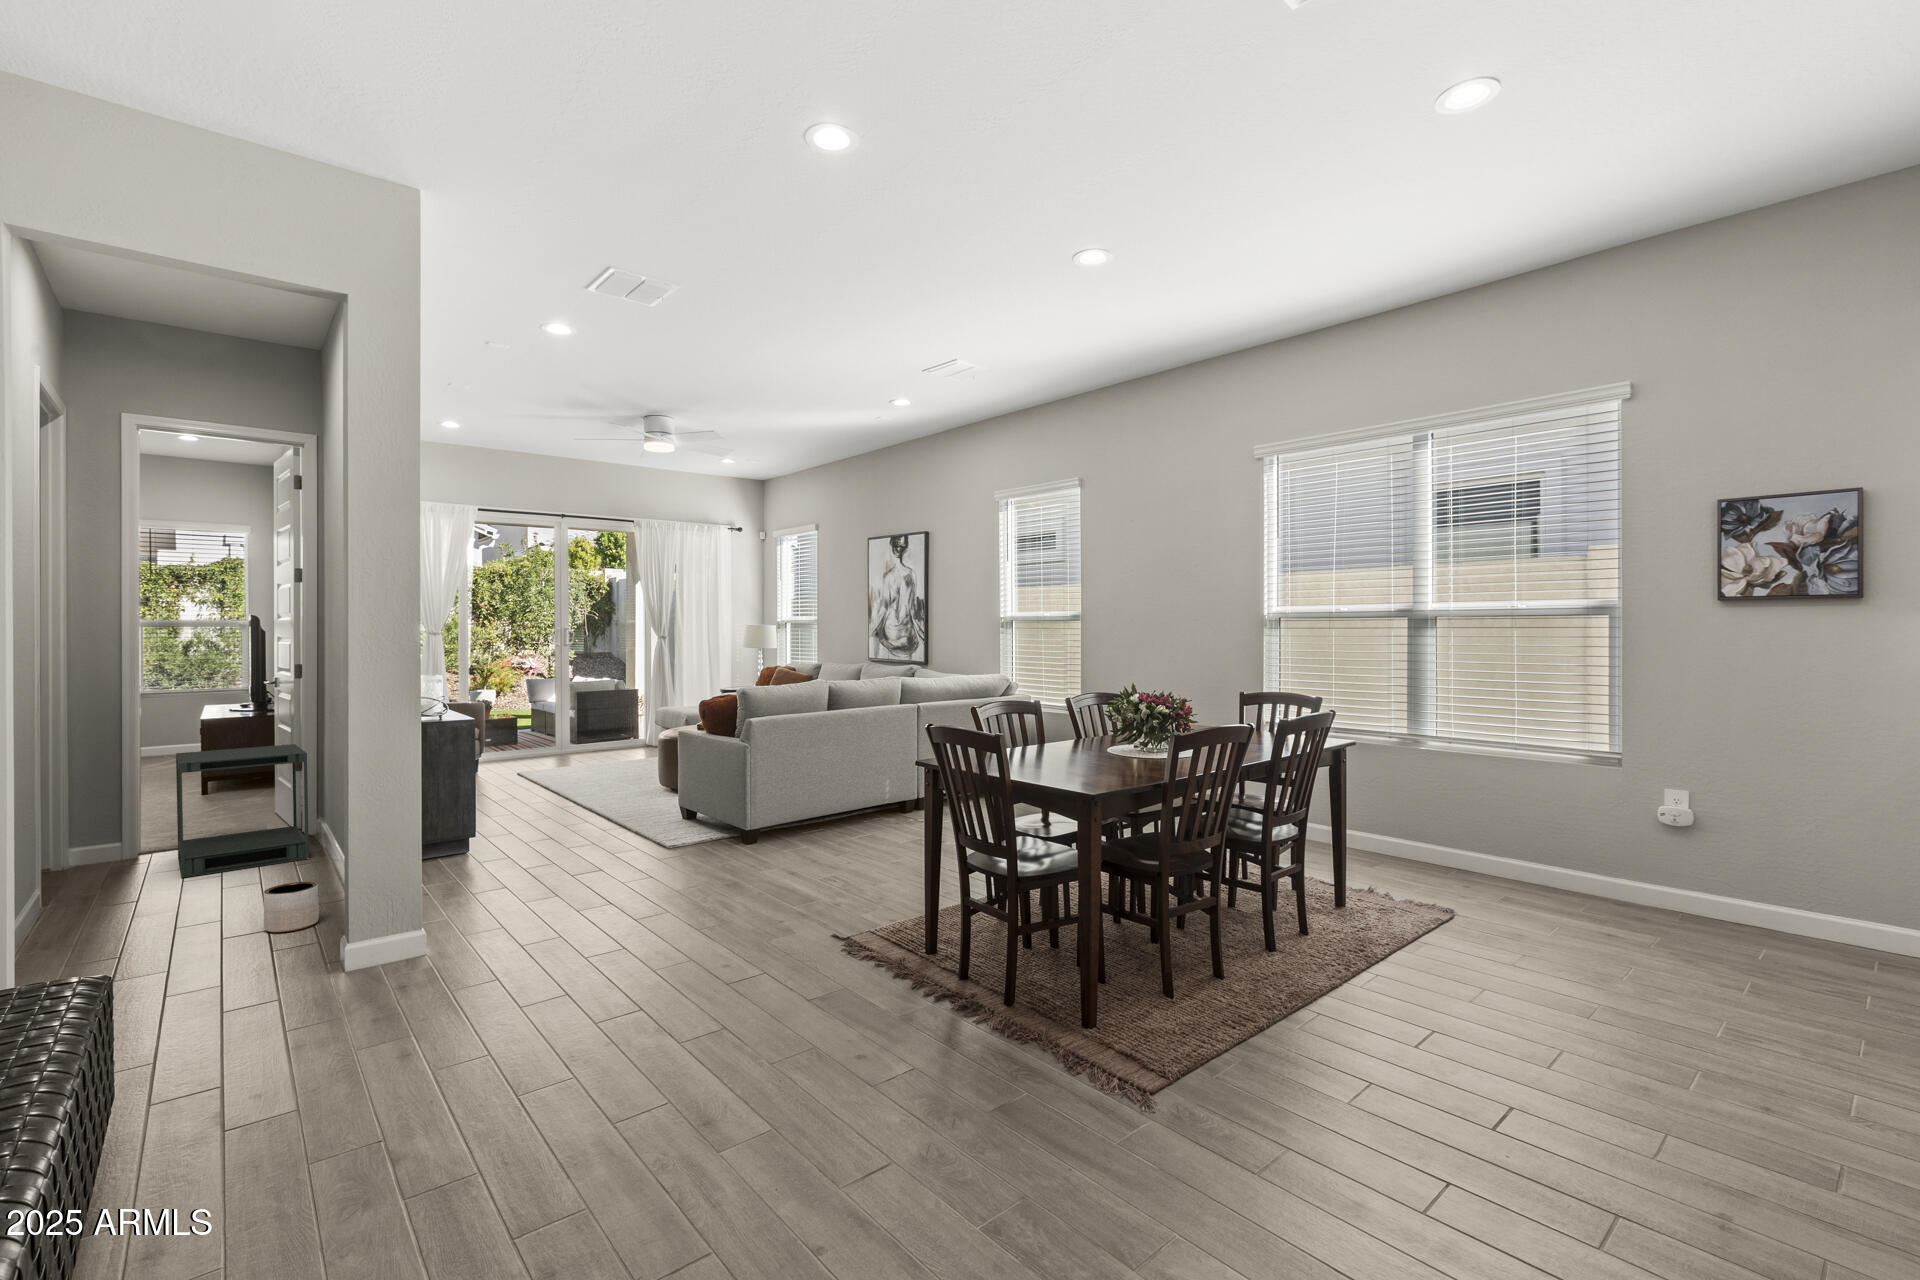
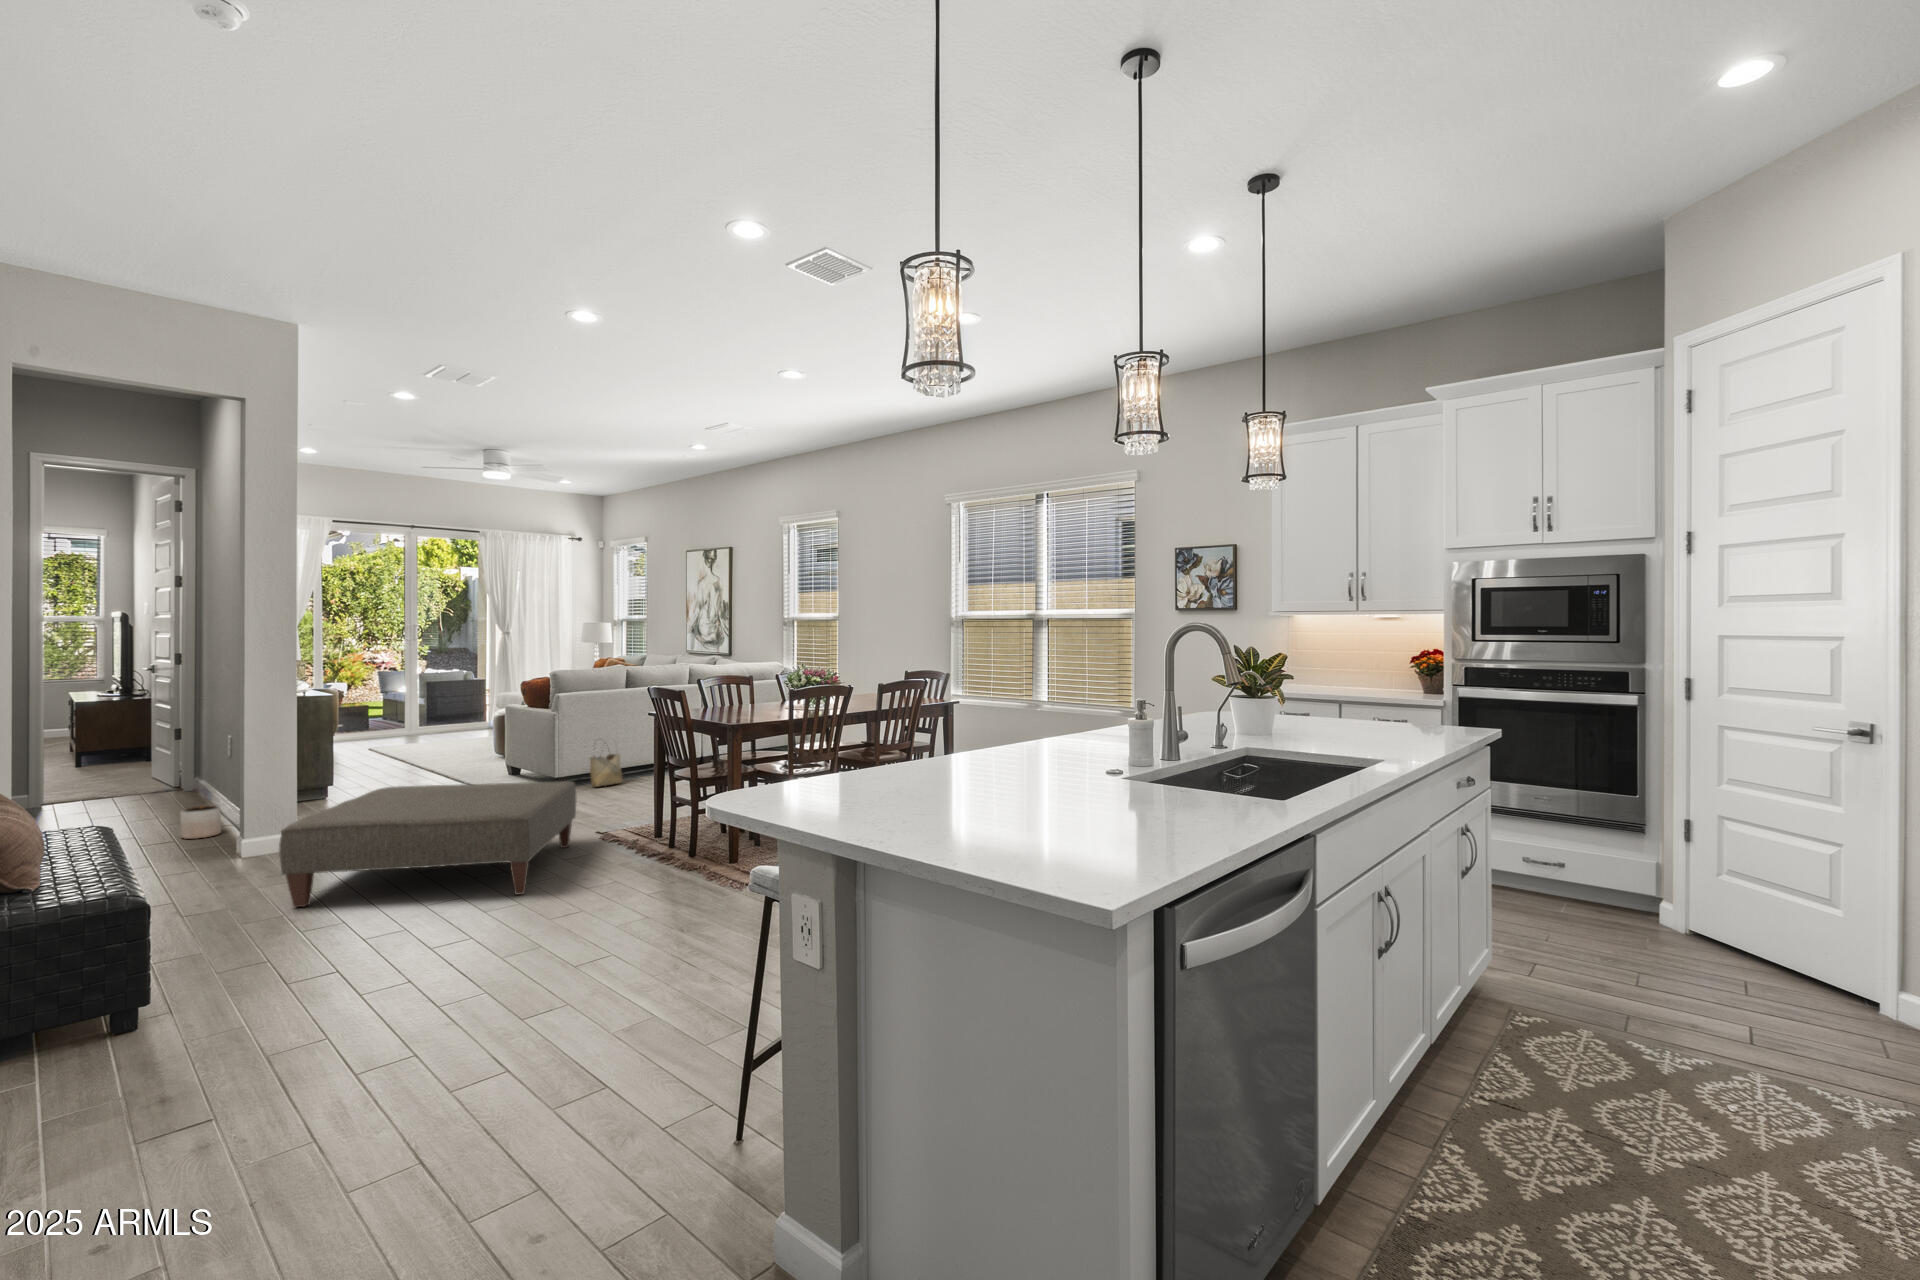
side table: present [176,744,309,878] -> none [85,716,199,814]
woven basket: none [792,777,832,843] -> present [590,743,623,787]
ottoman: none [357,869,815,1131] -> present [279,781,576,907]

